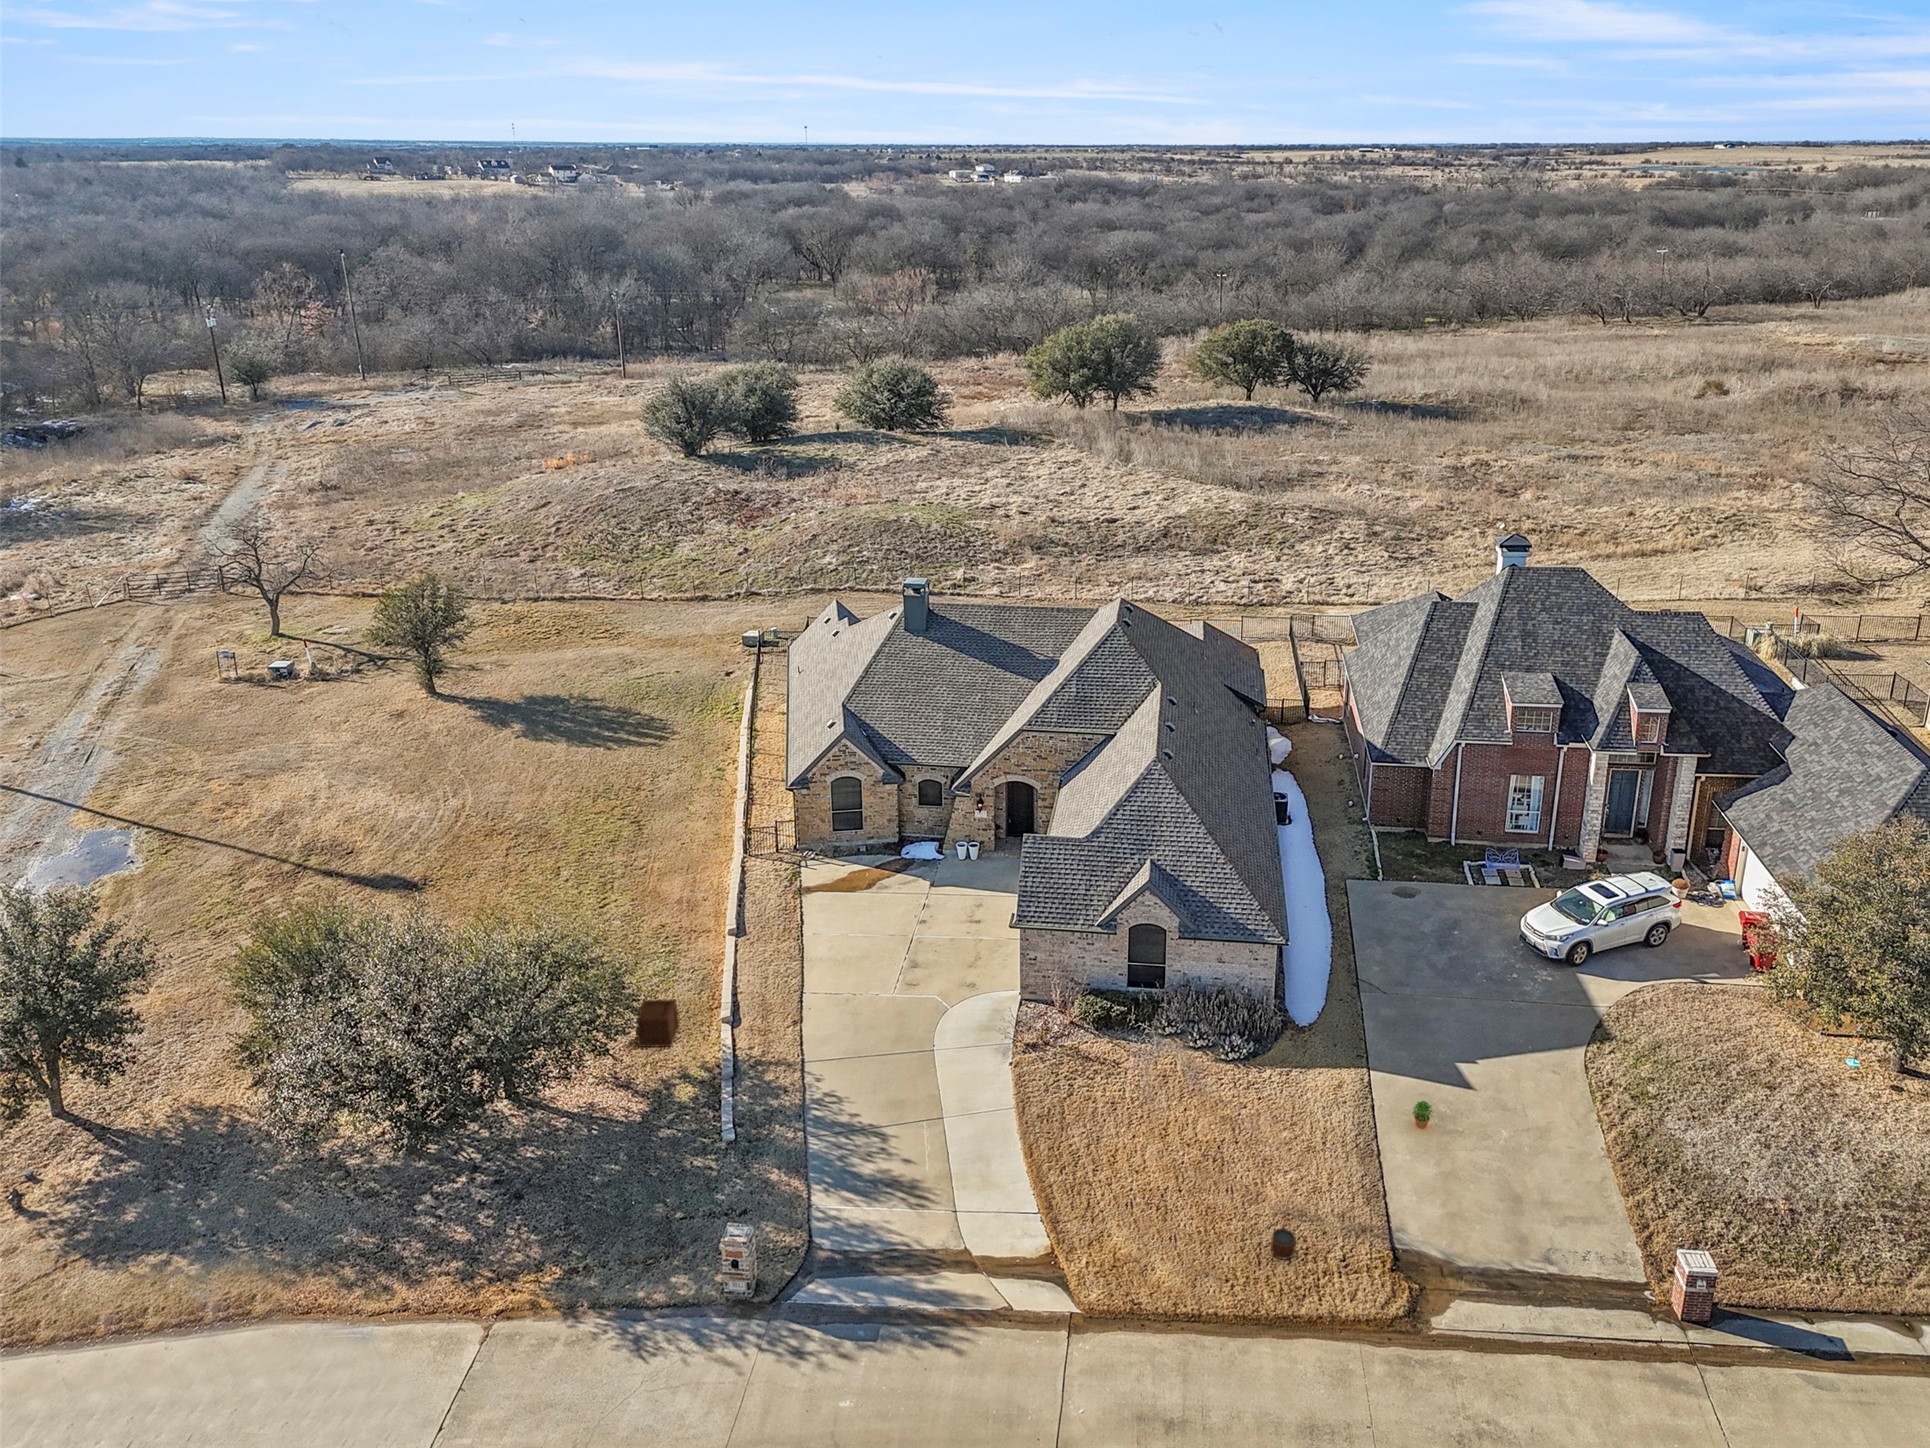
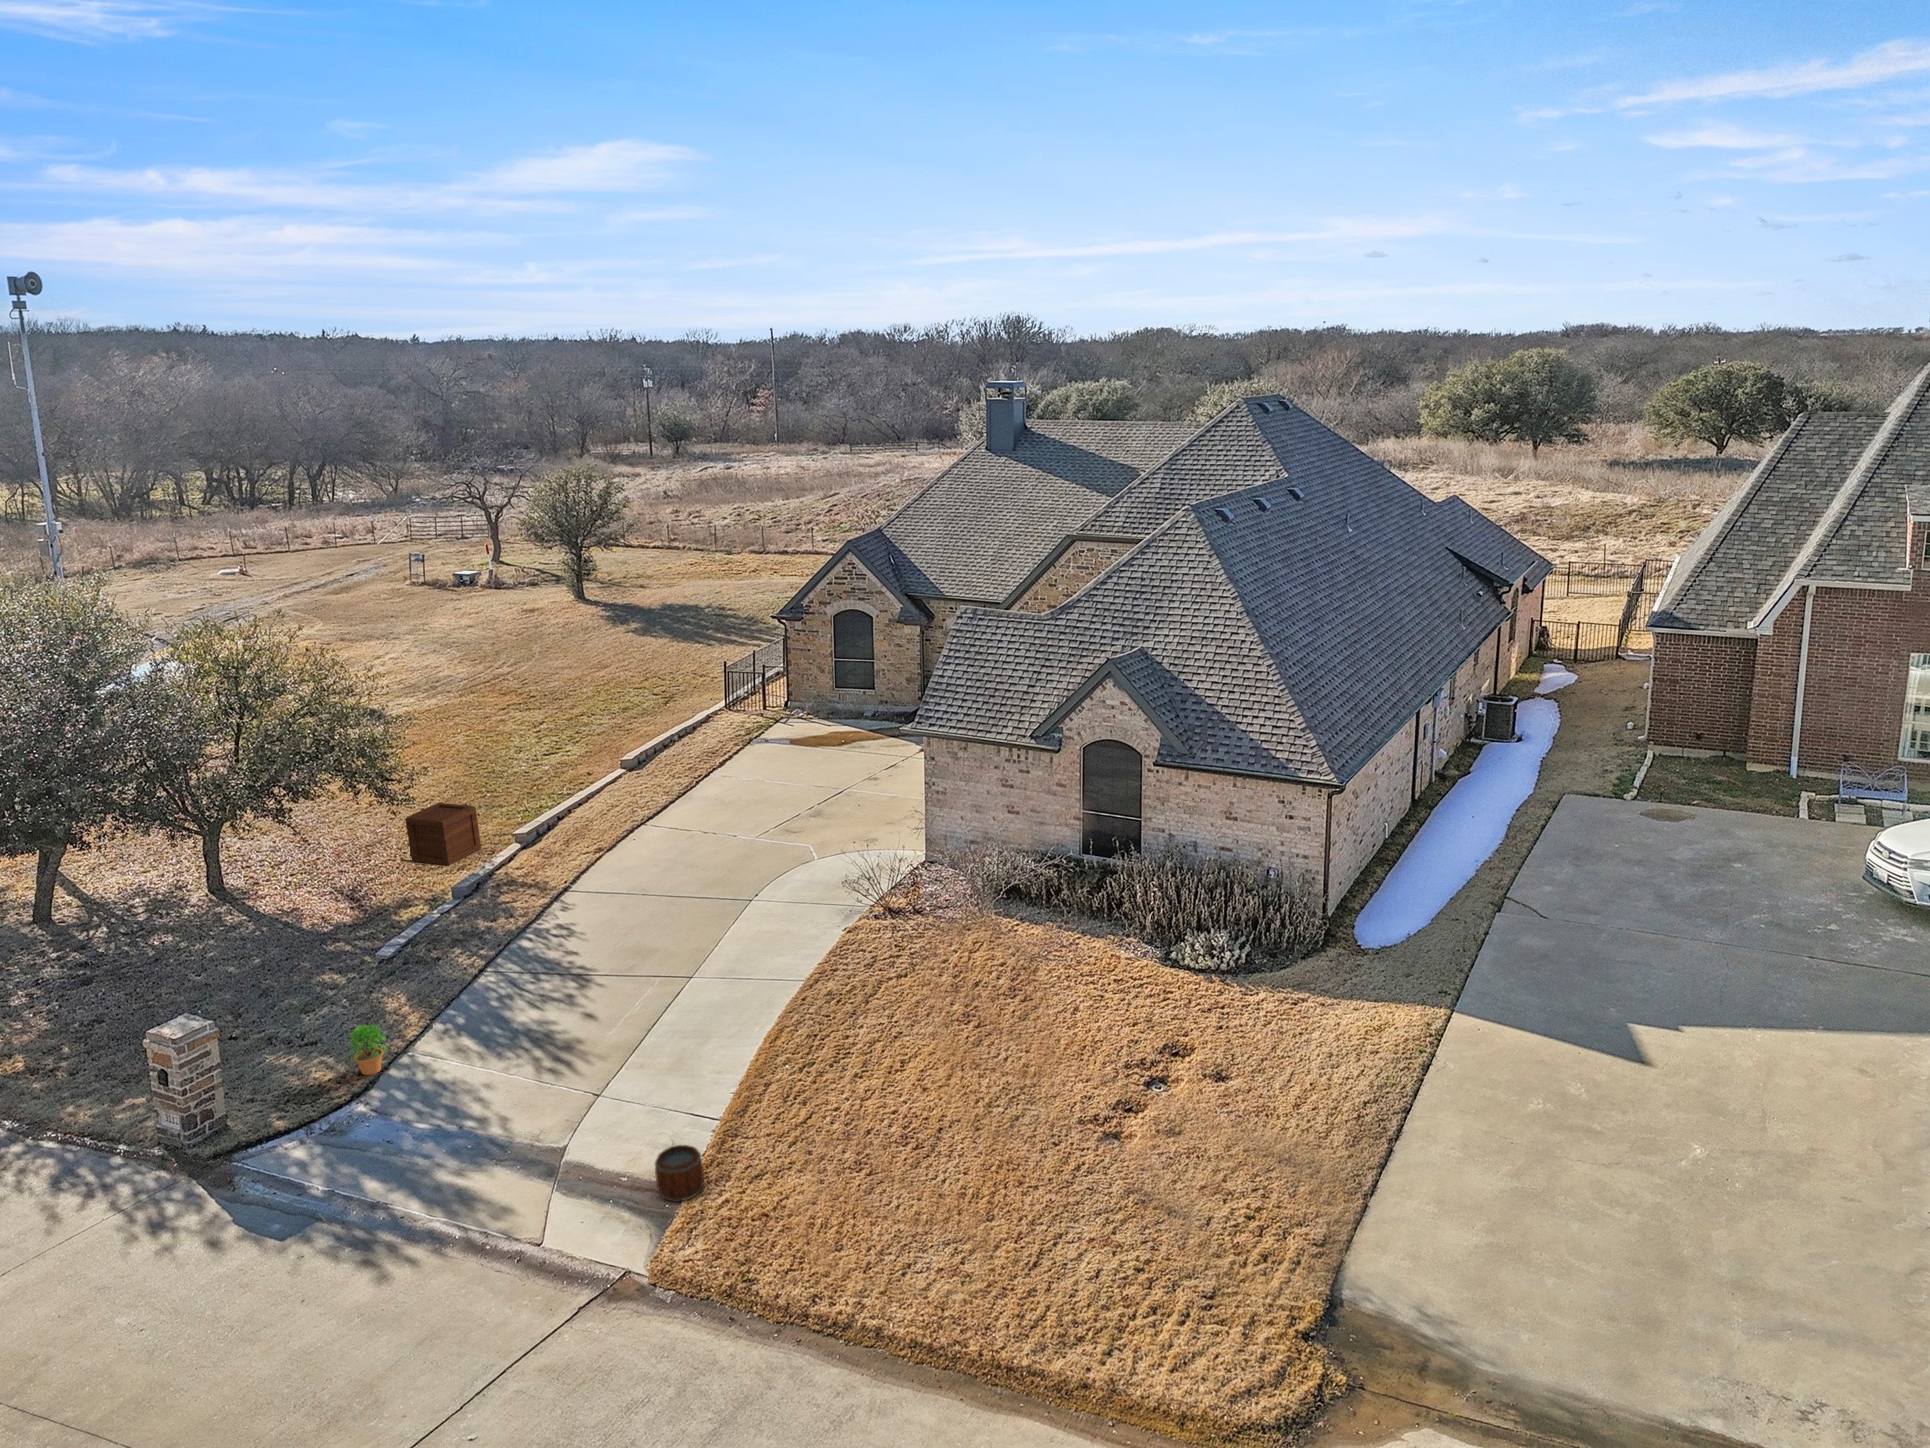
potted plant: present [1412,1101,1433,1128] -> present [349,1025,387,1075]
bucket: present [1271,1229,1296,1259] -> present [655,1145,704,1202]

